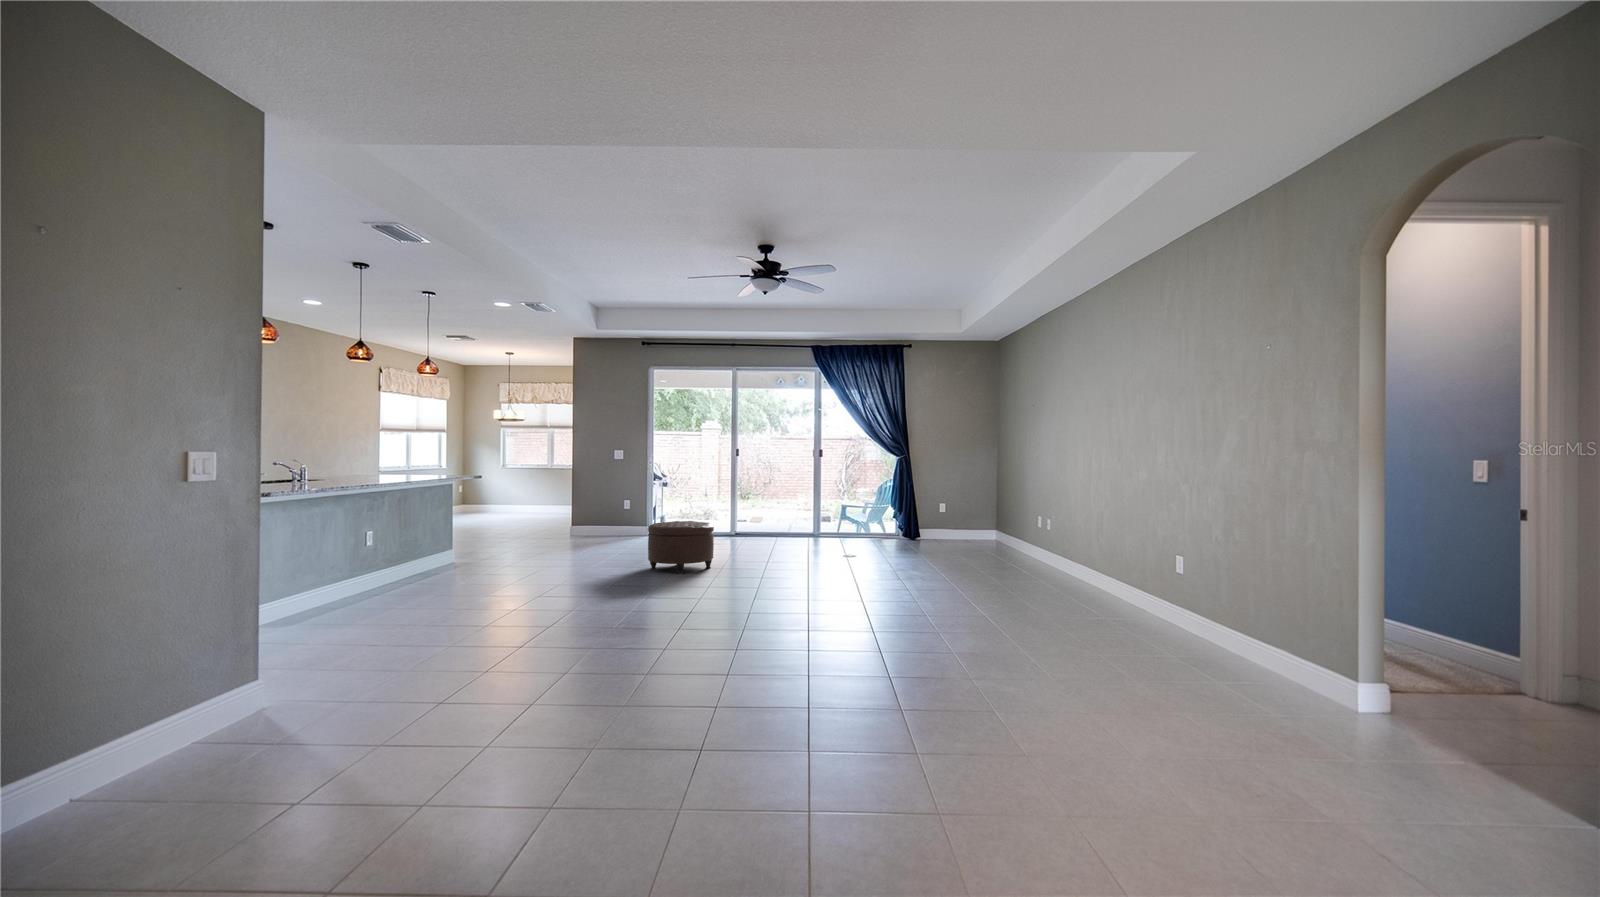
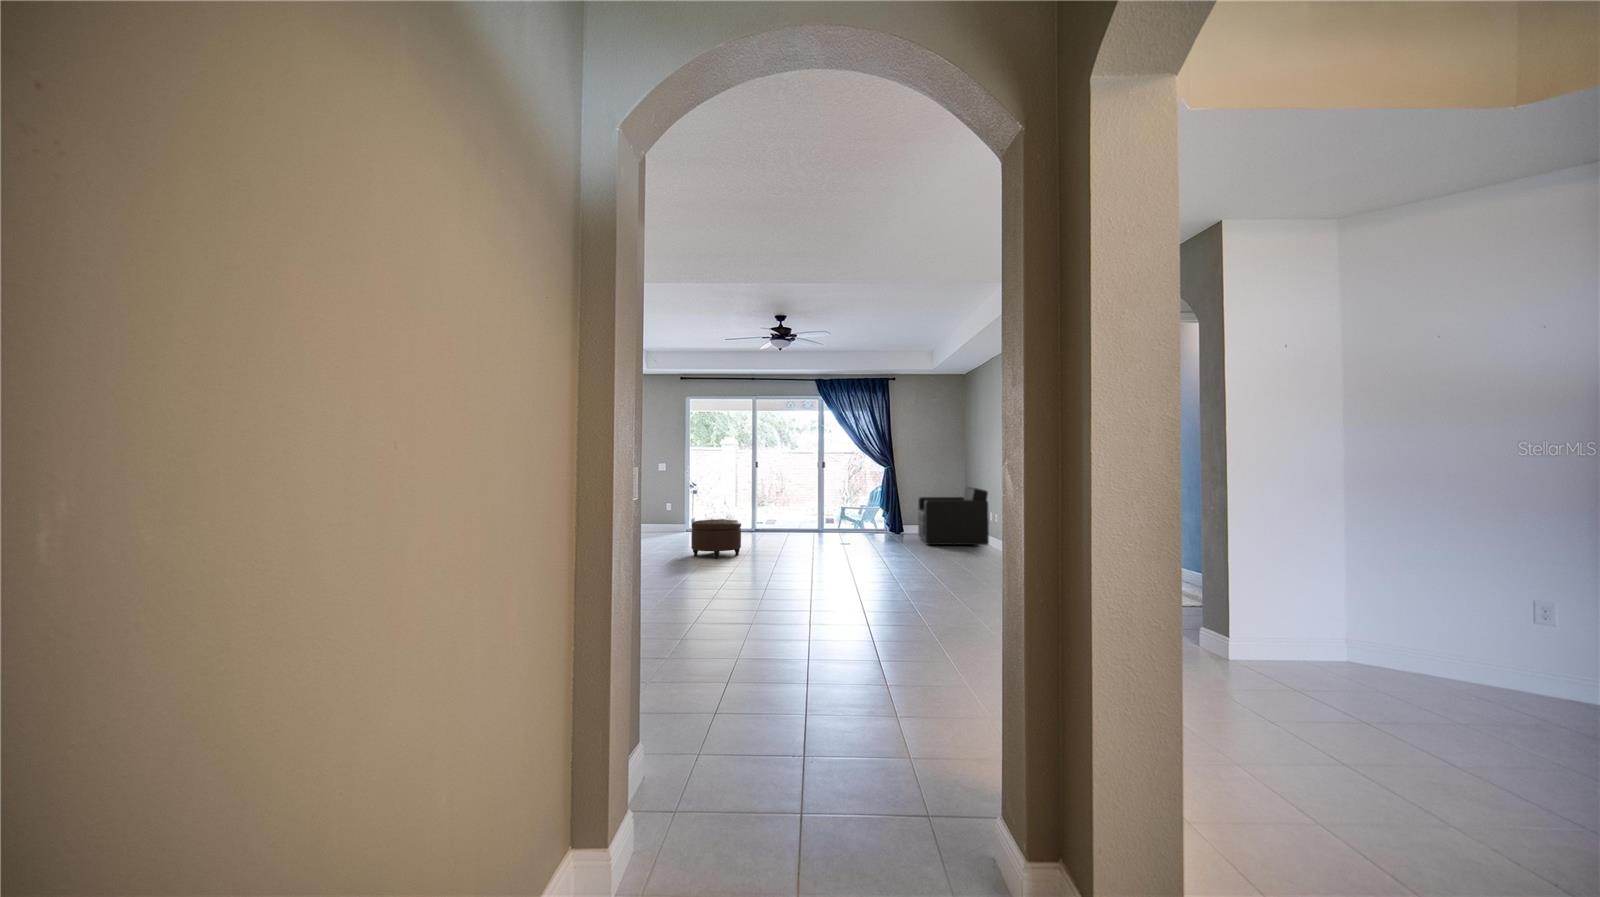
armchair: none [939,482,1031,556] -> present [918,487,989,546]

